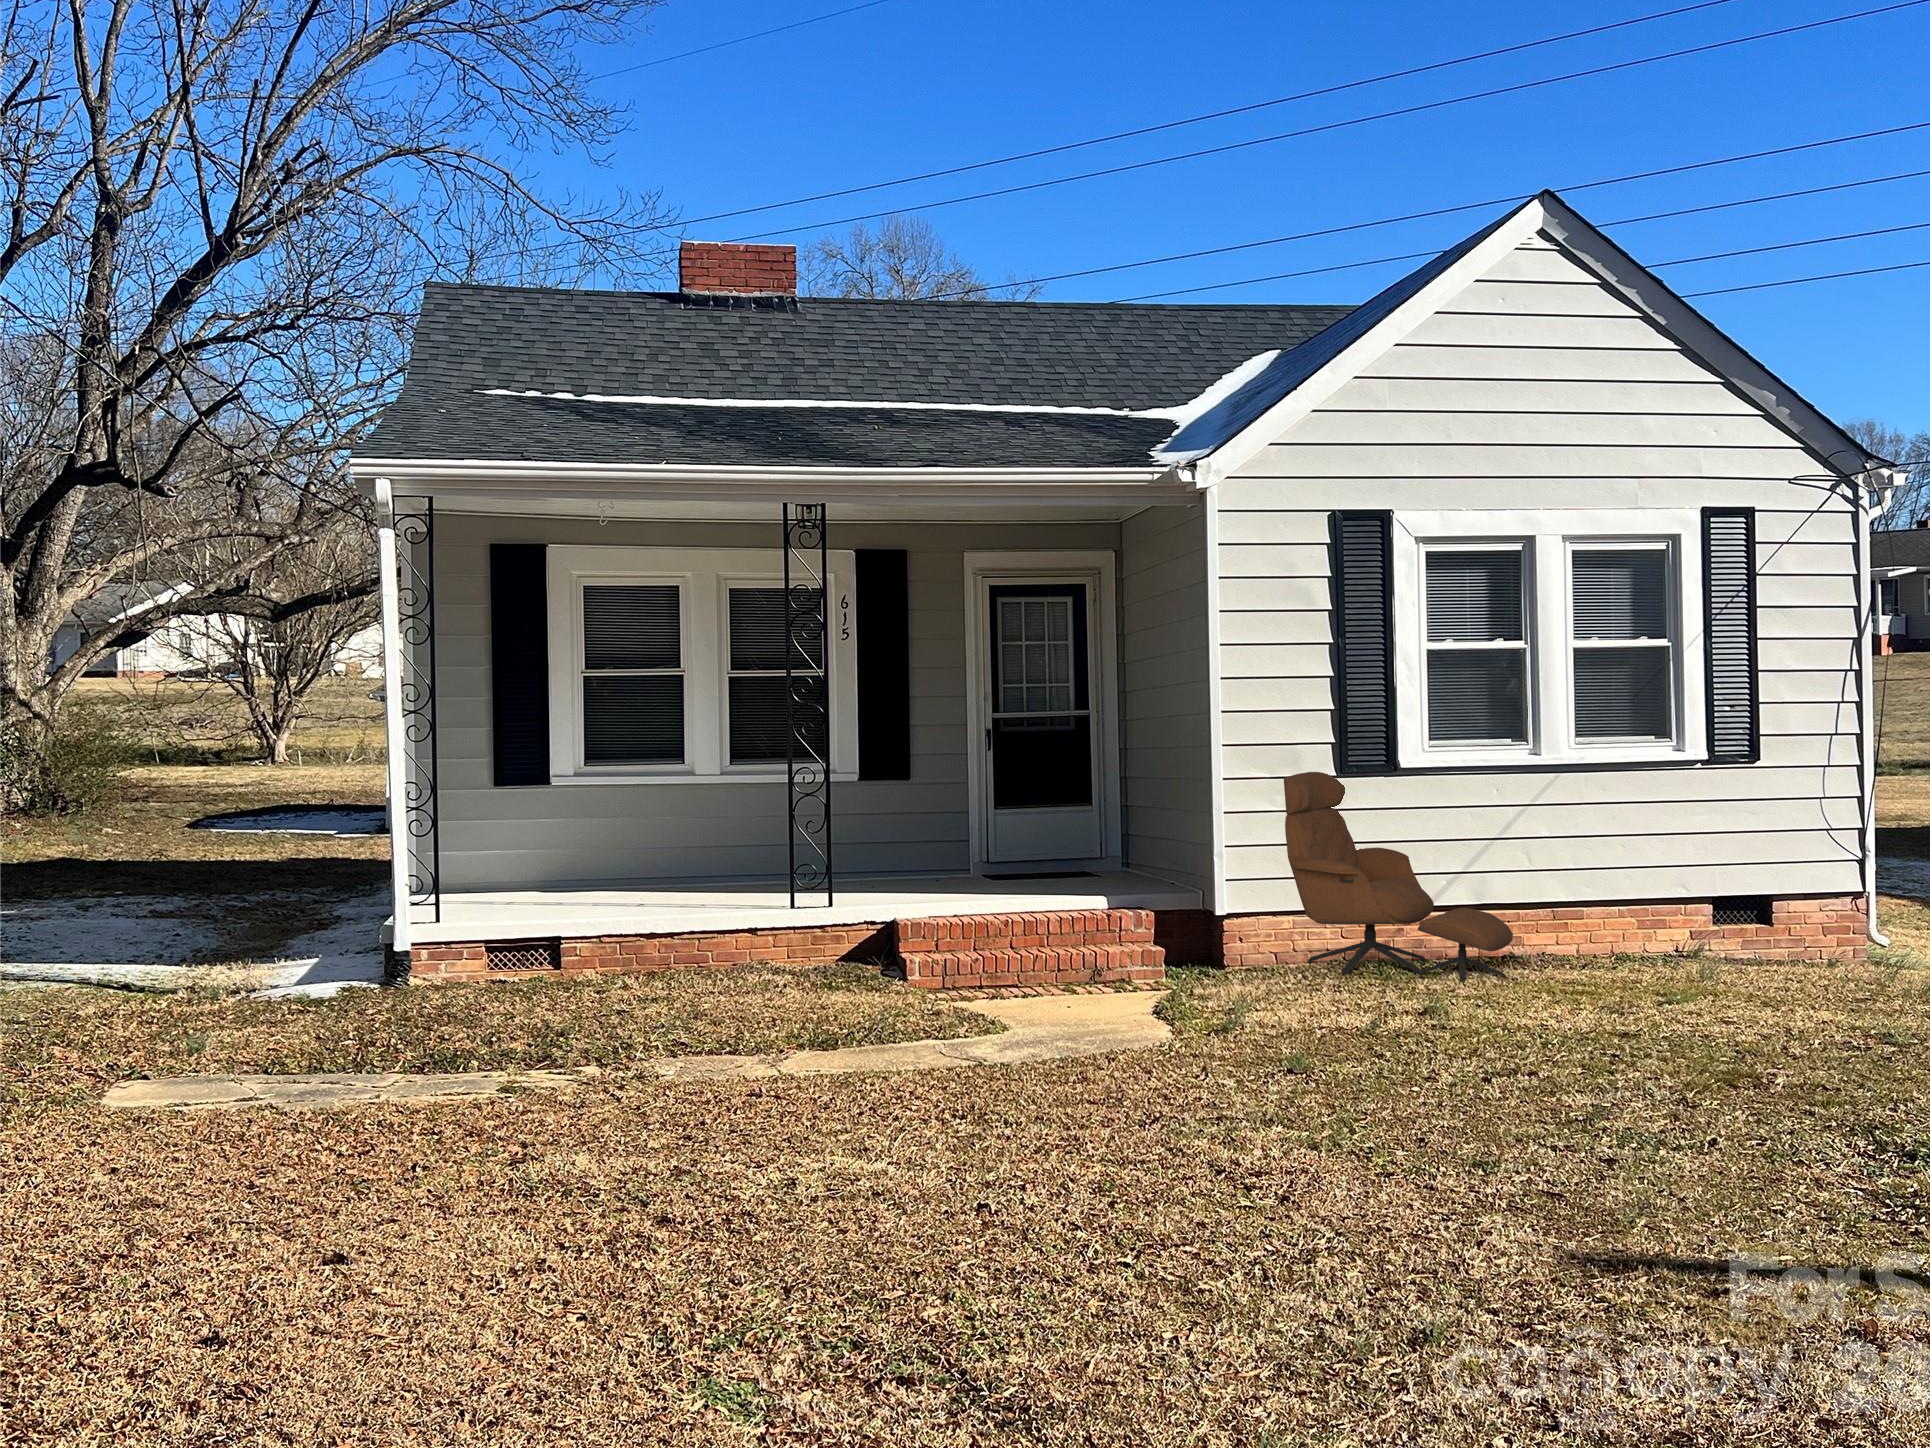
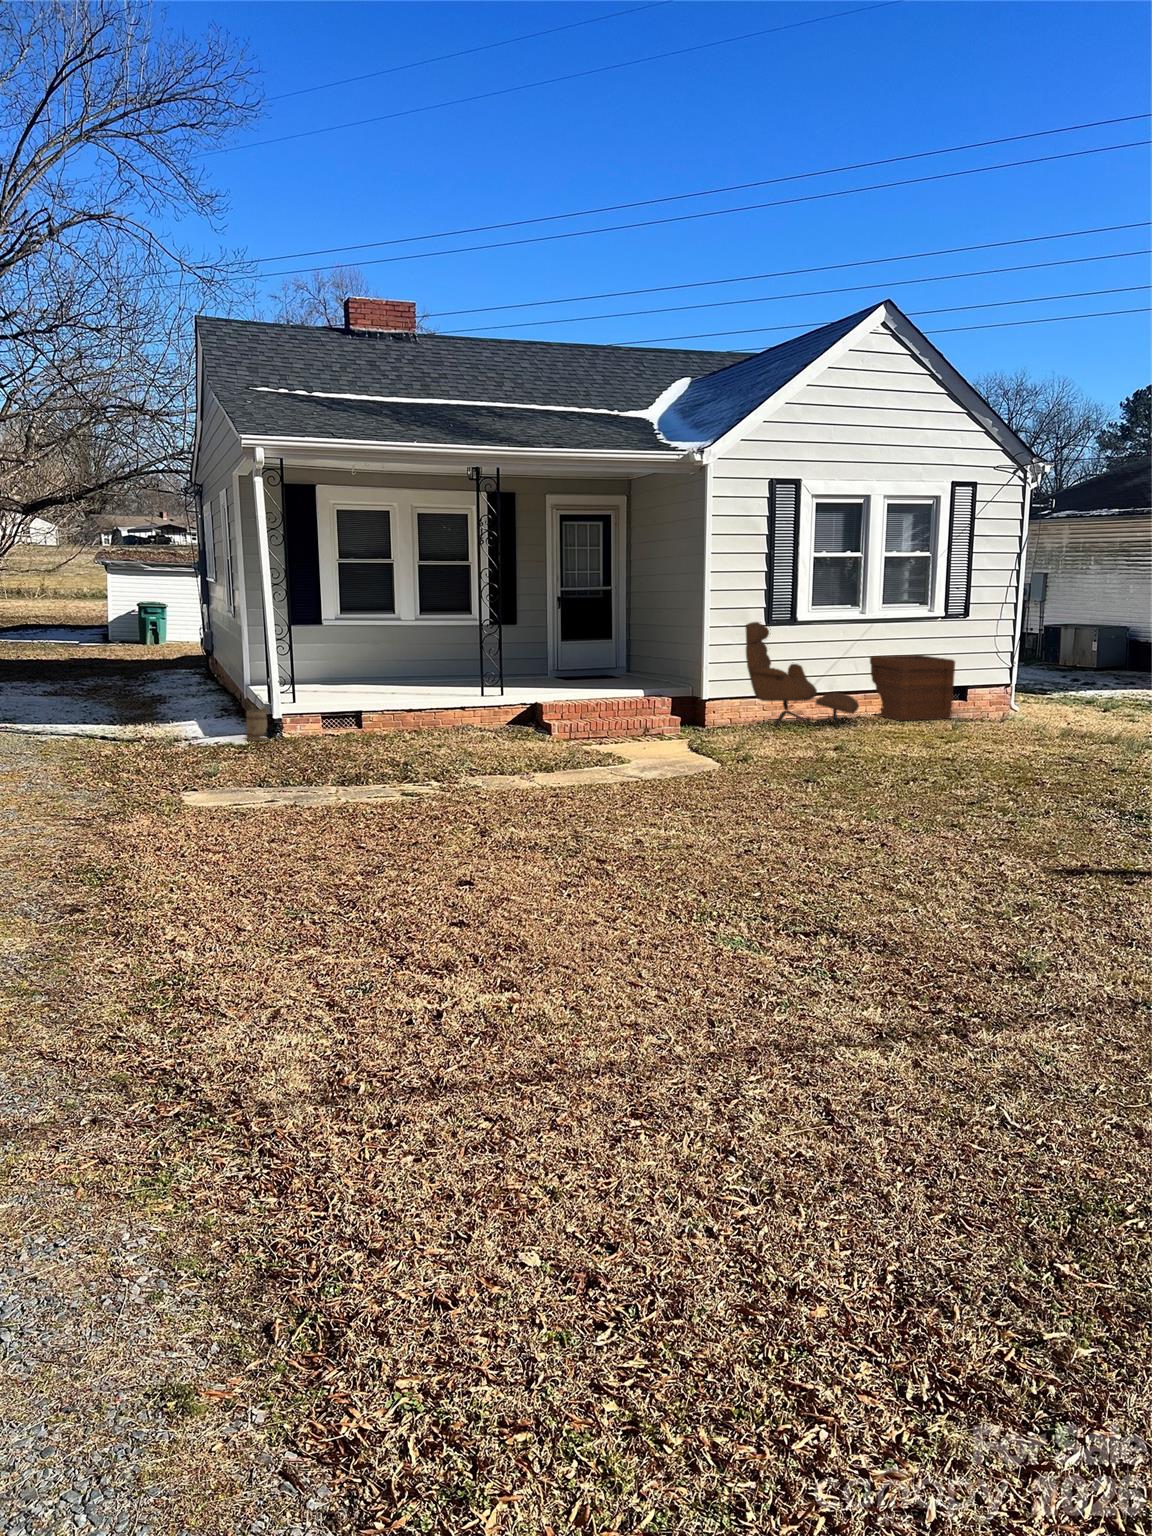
wooden crate: none [1553,835,1718,967] -> present [870,655,955,721]
bucket: none [345,902,398,987] -> present [246,695,269,741]

